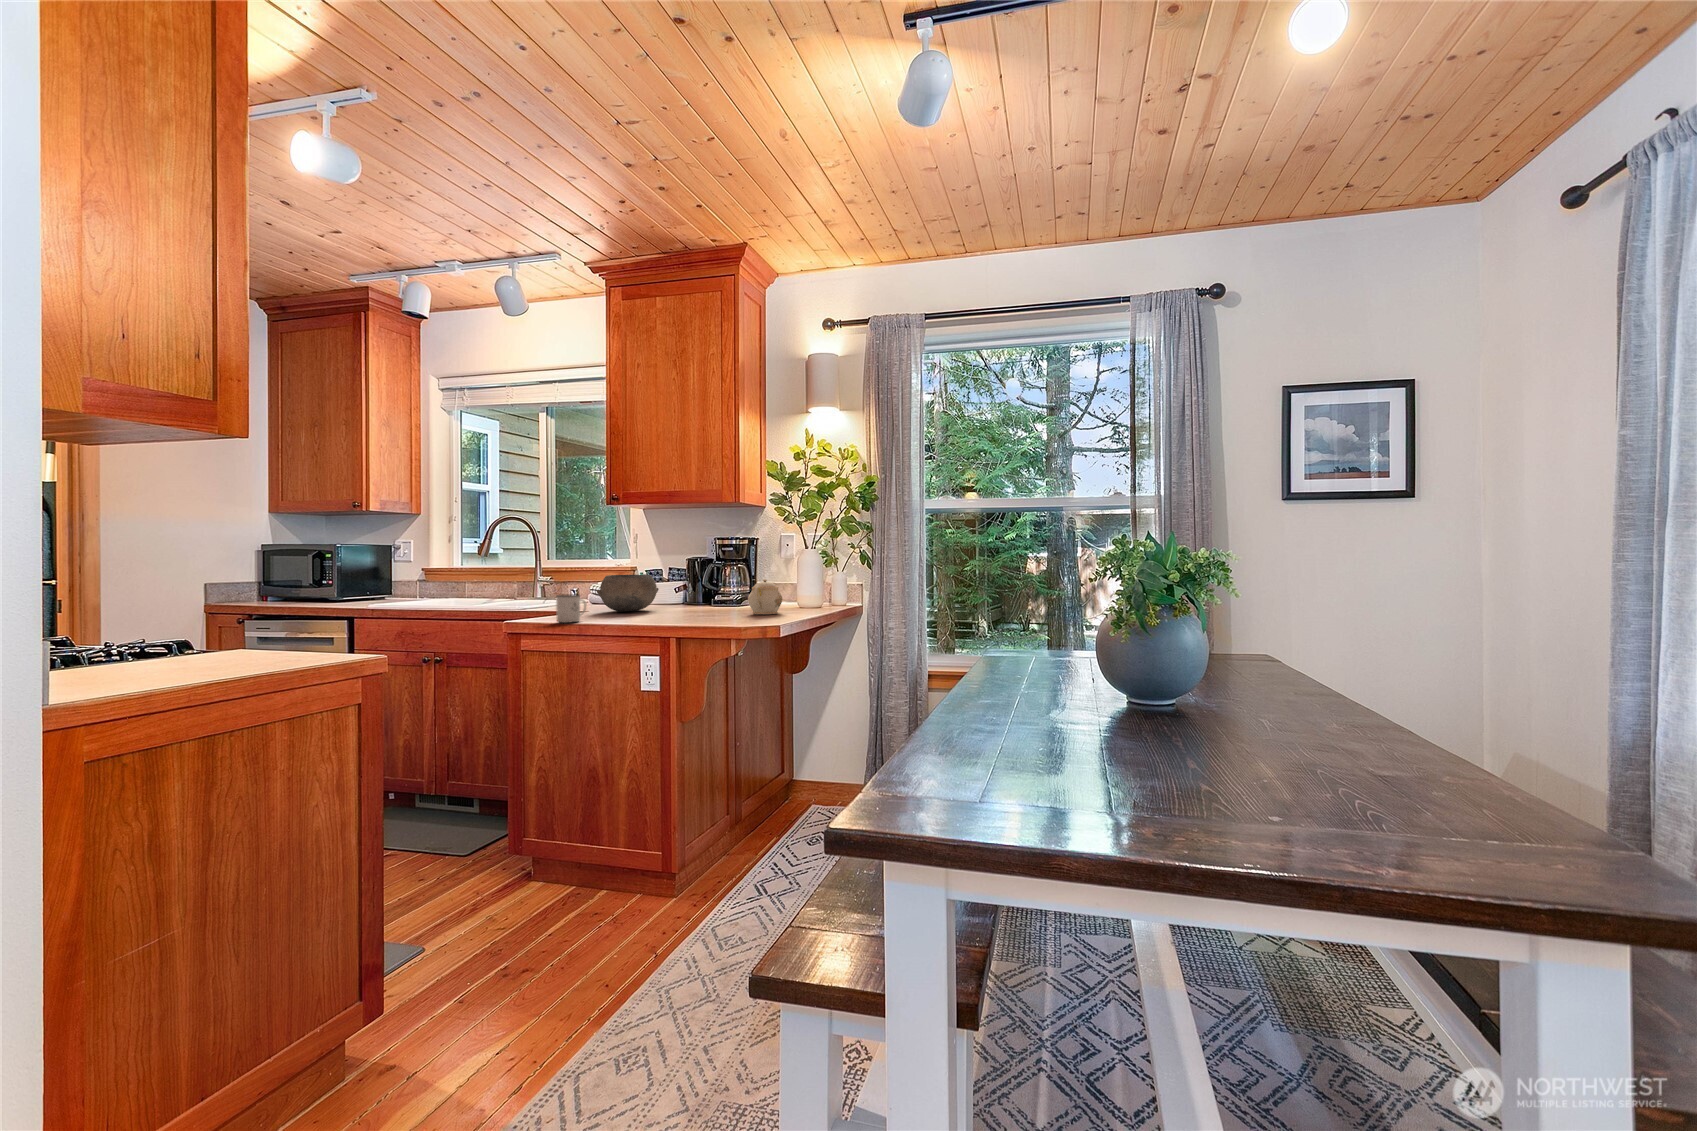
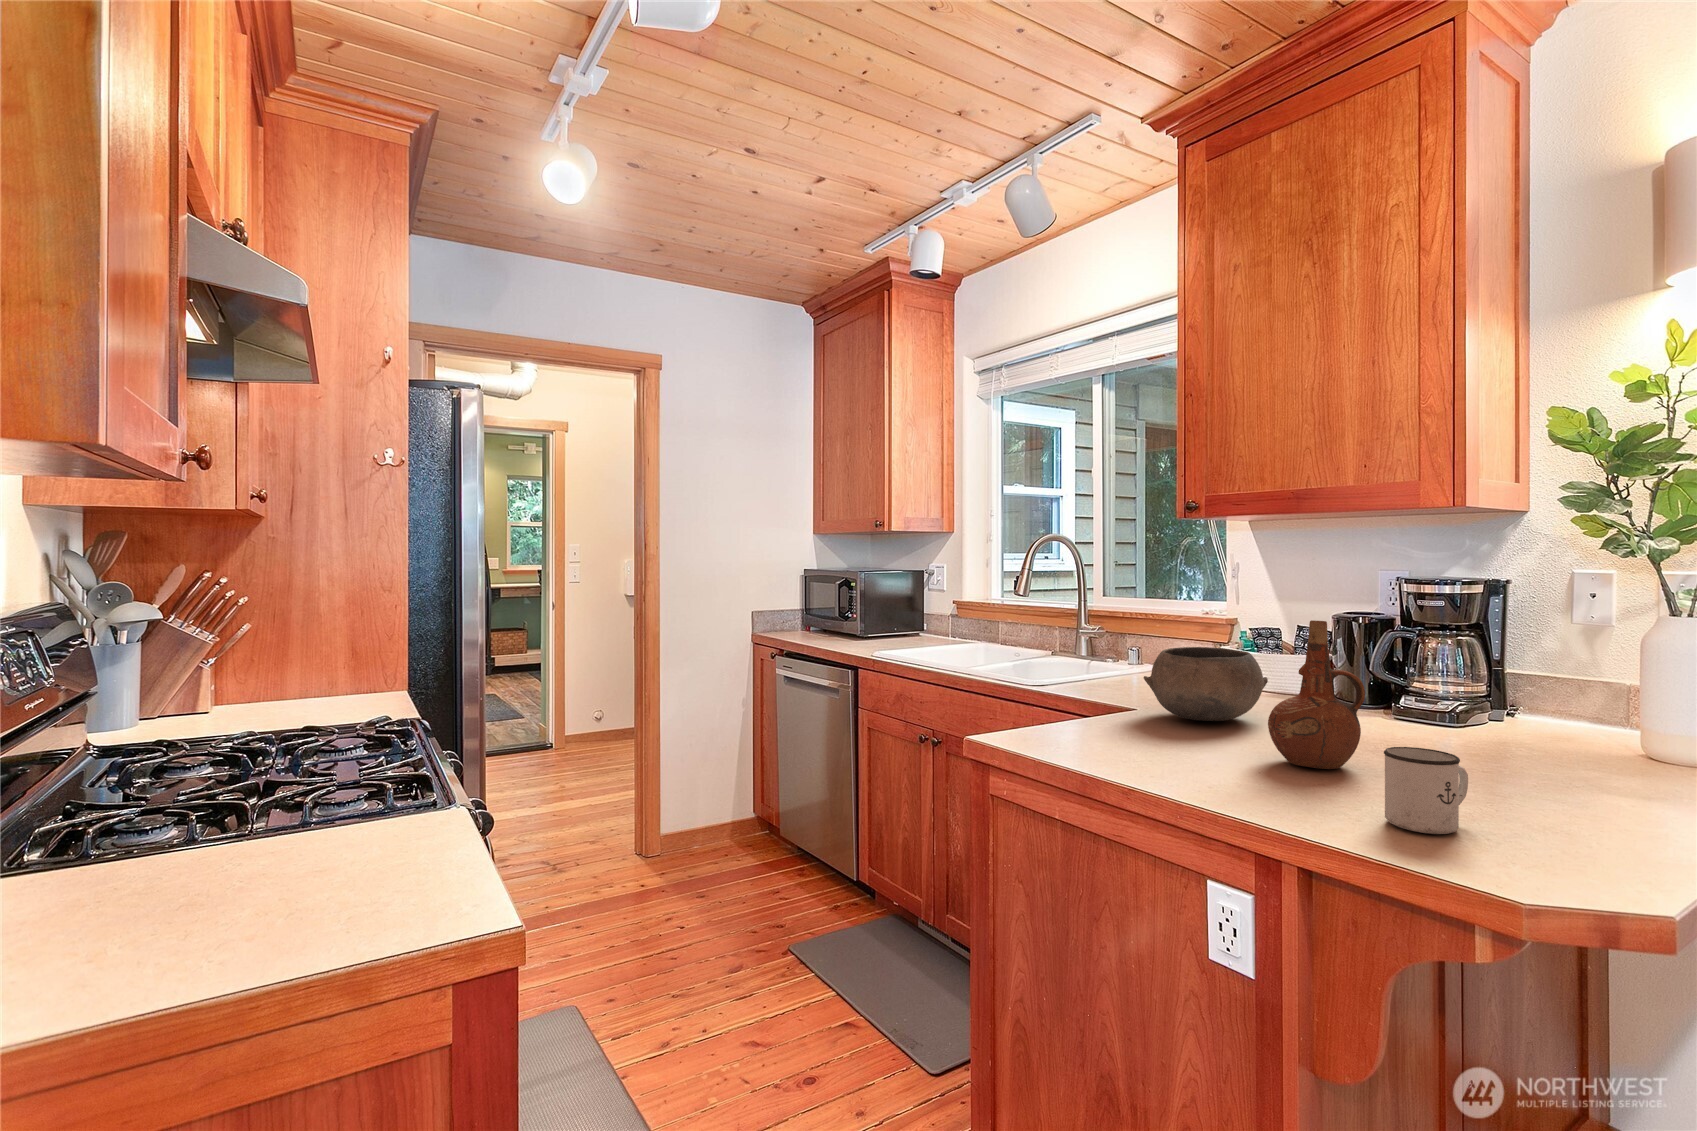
ceramic pitcher: none [662,551,701,617] -> present [1268,620,1365,769]
teapot: present [748,579,782,614] -> none [1499,702,1616,798]
mug: present [556,594,586,623] -> present [1384,747,1468,834]

